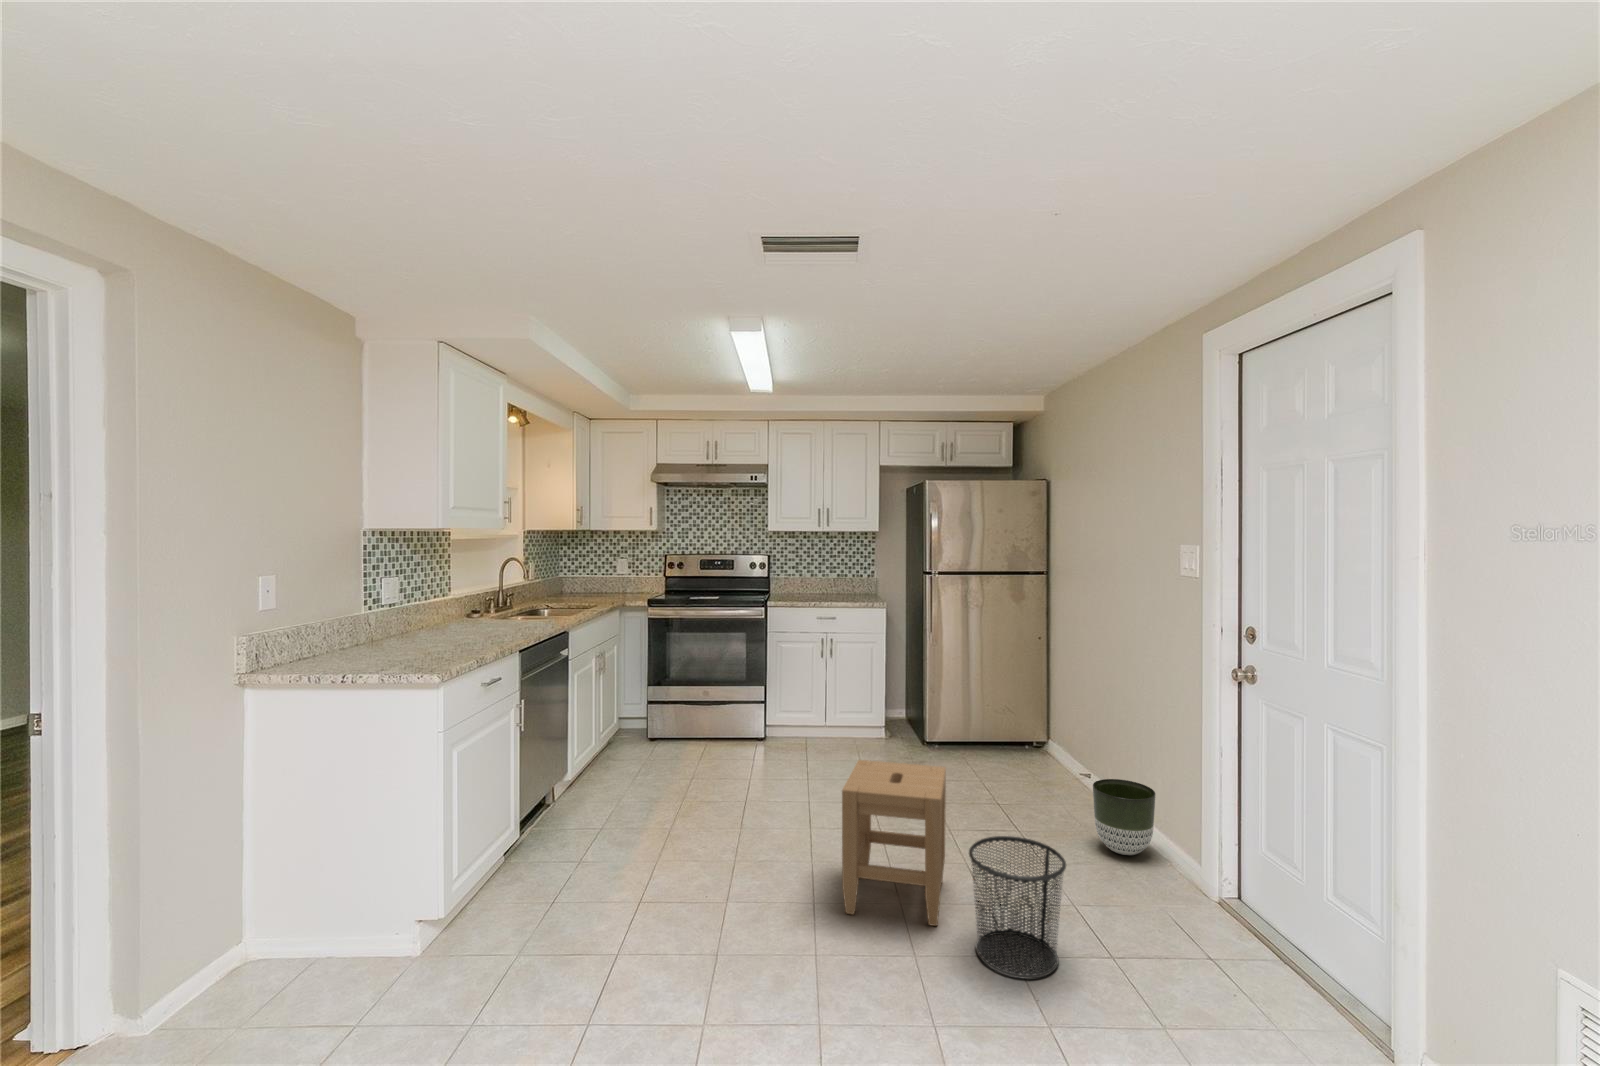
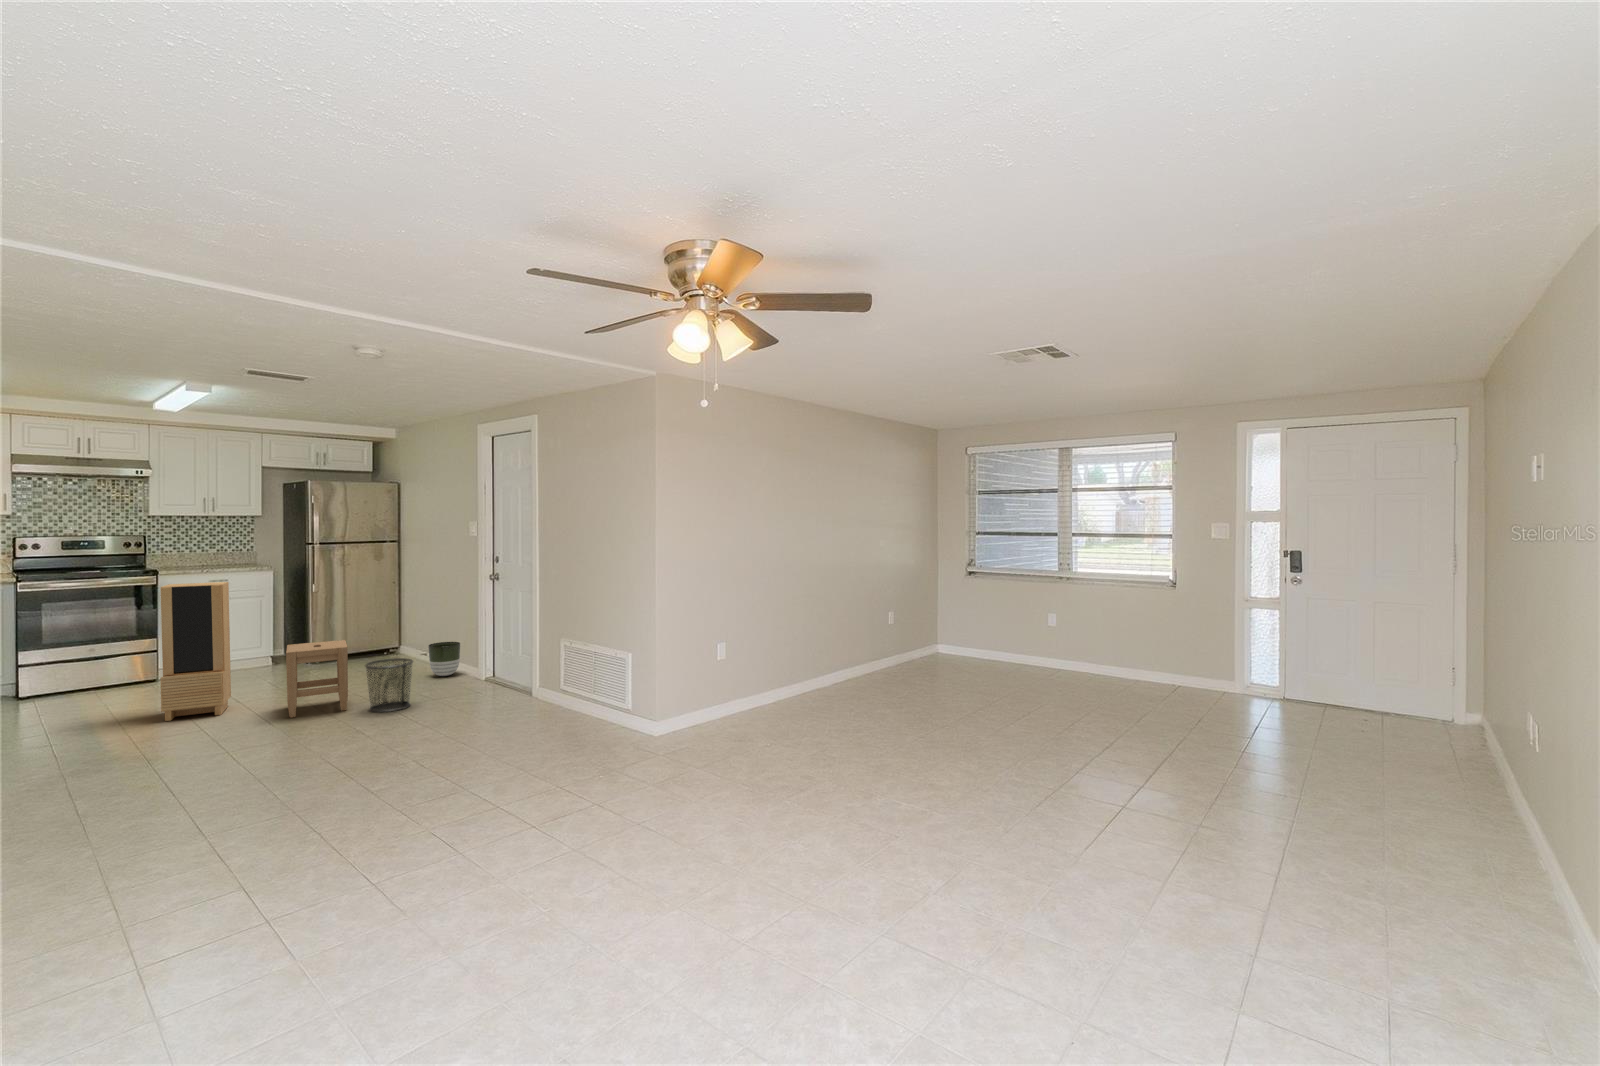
storage cabinet: none [704,632,796,855] -> present [160,582,231,721]

